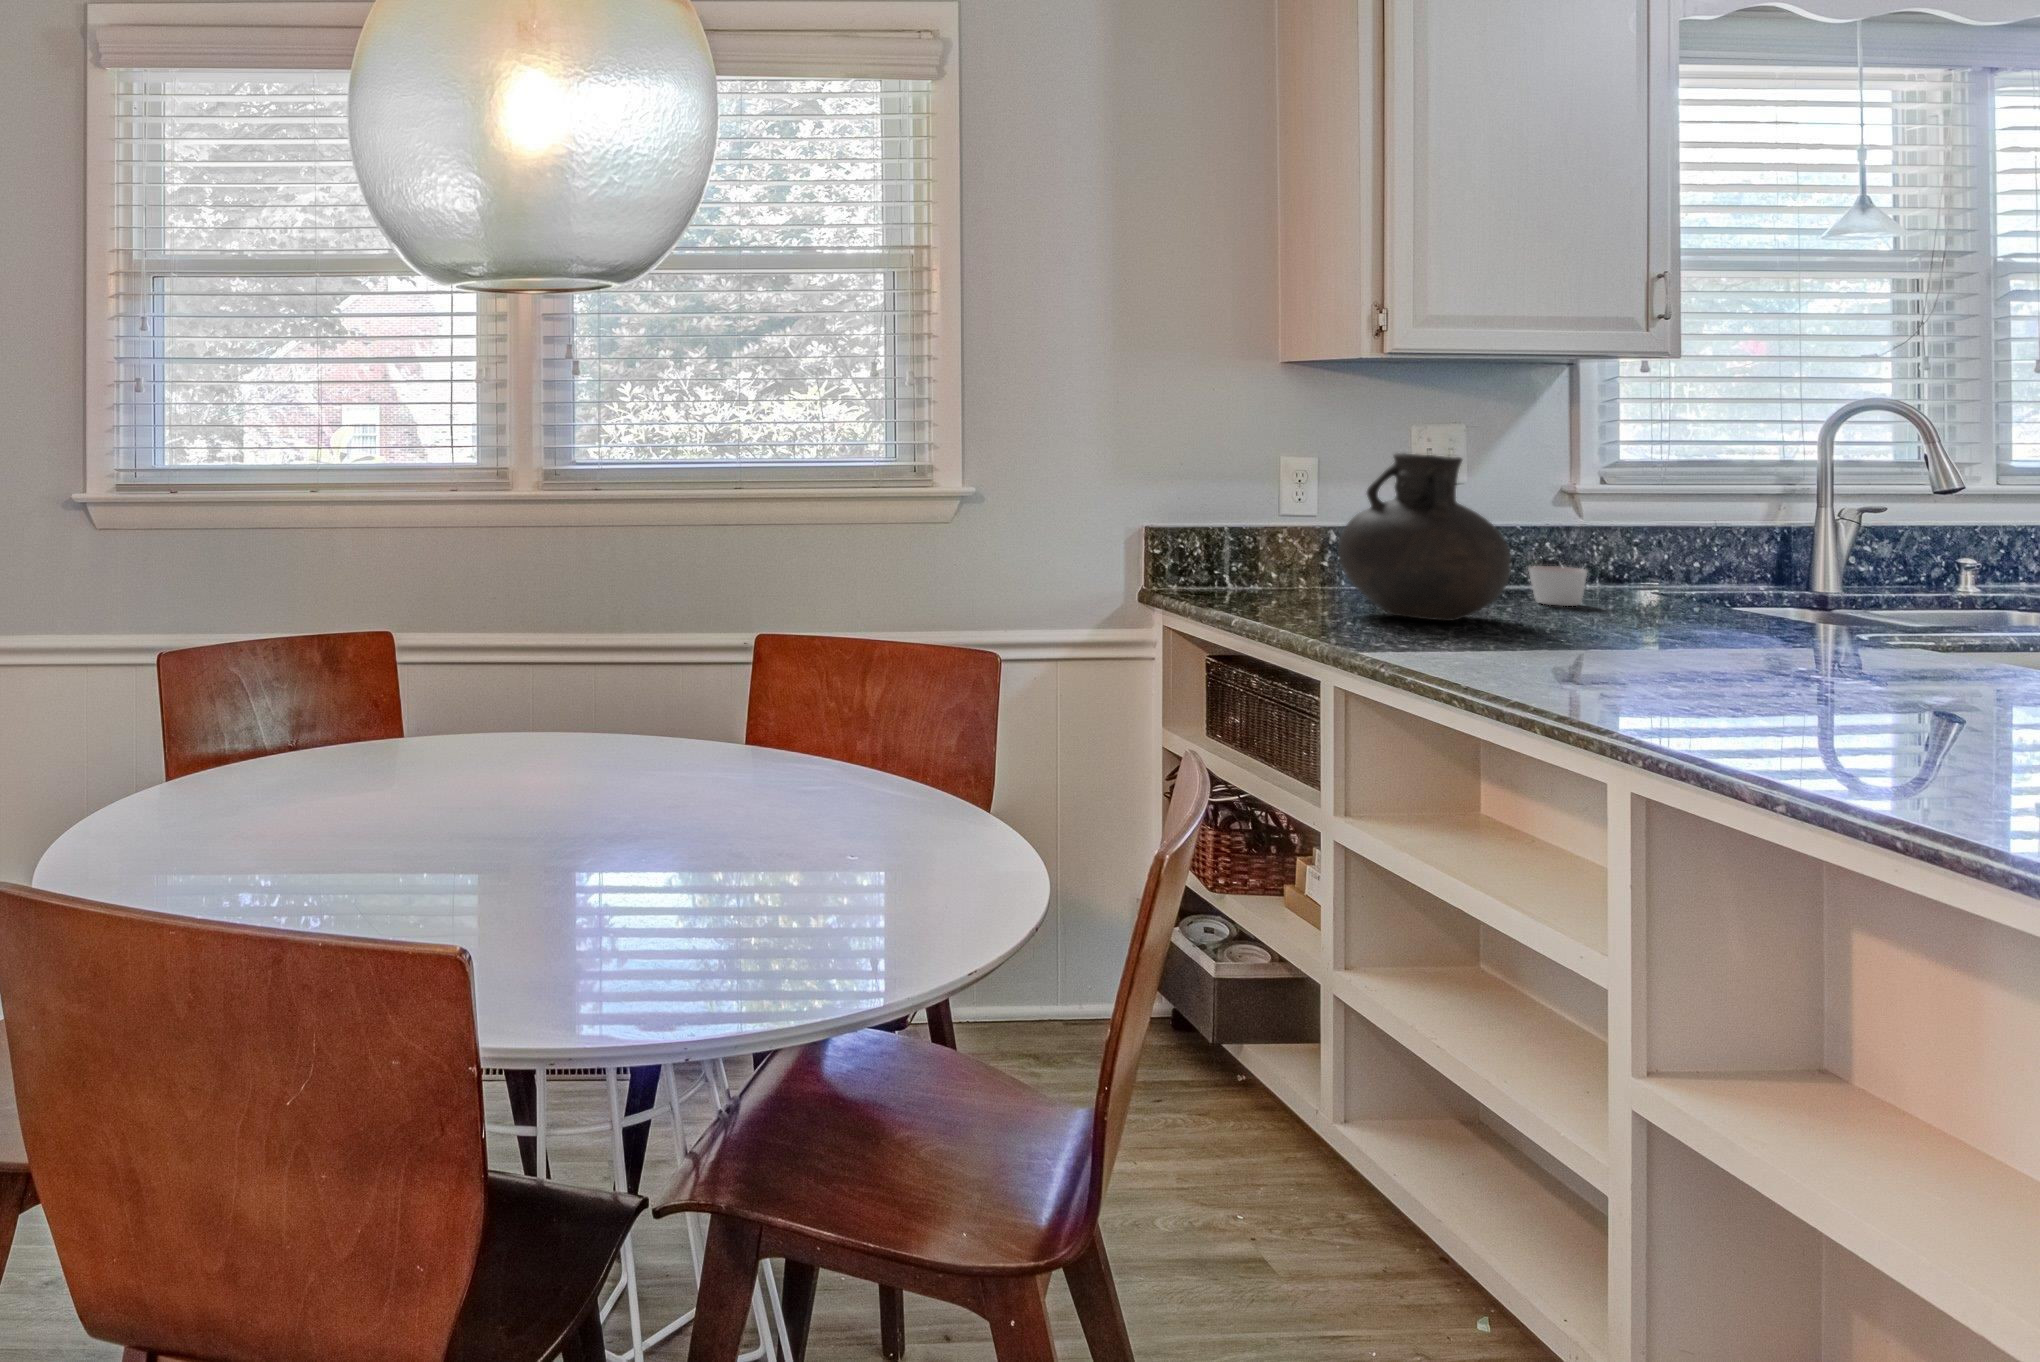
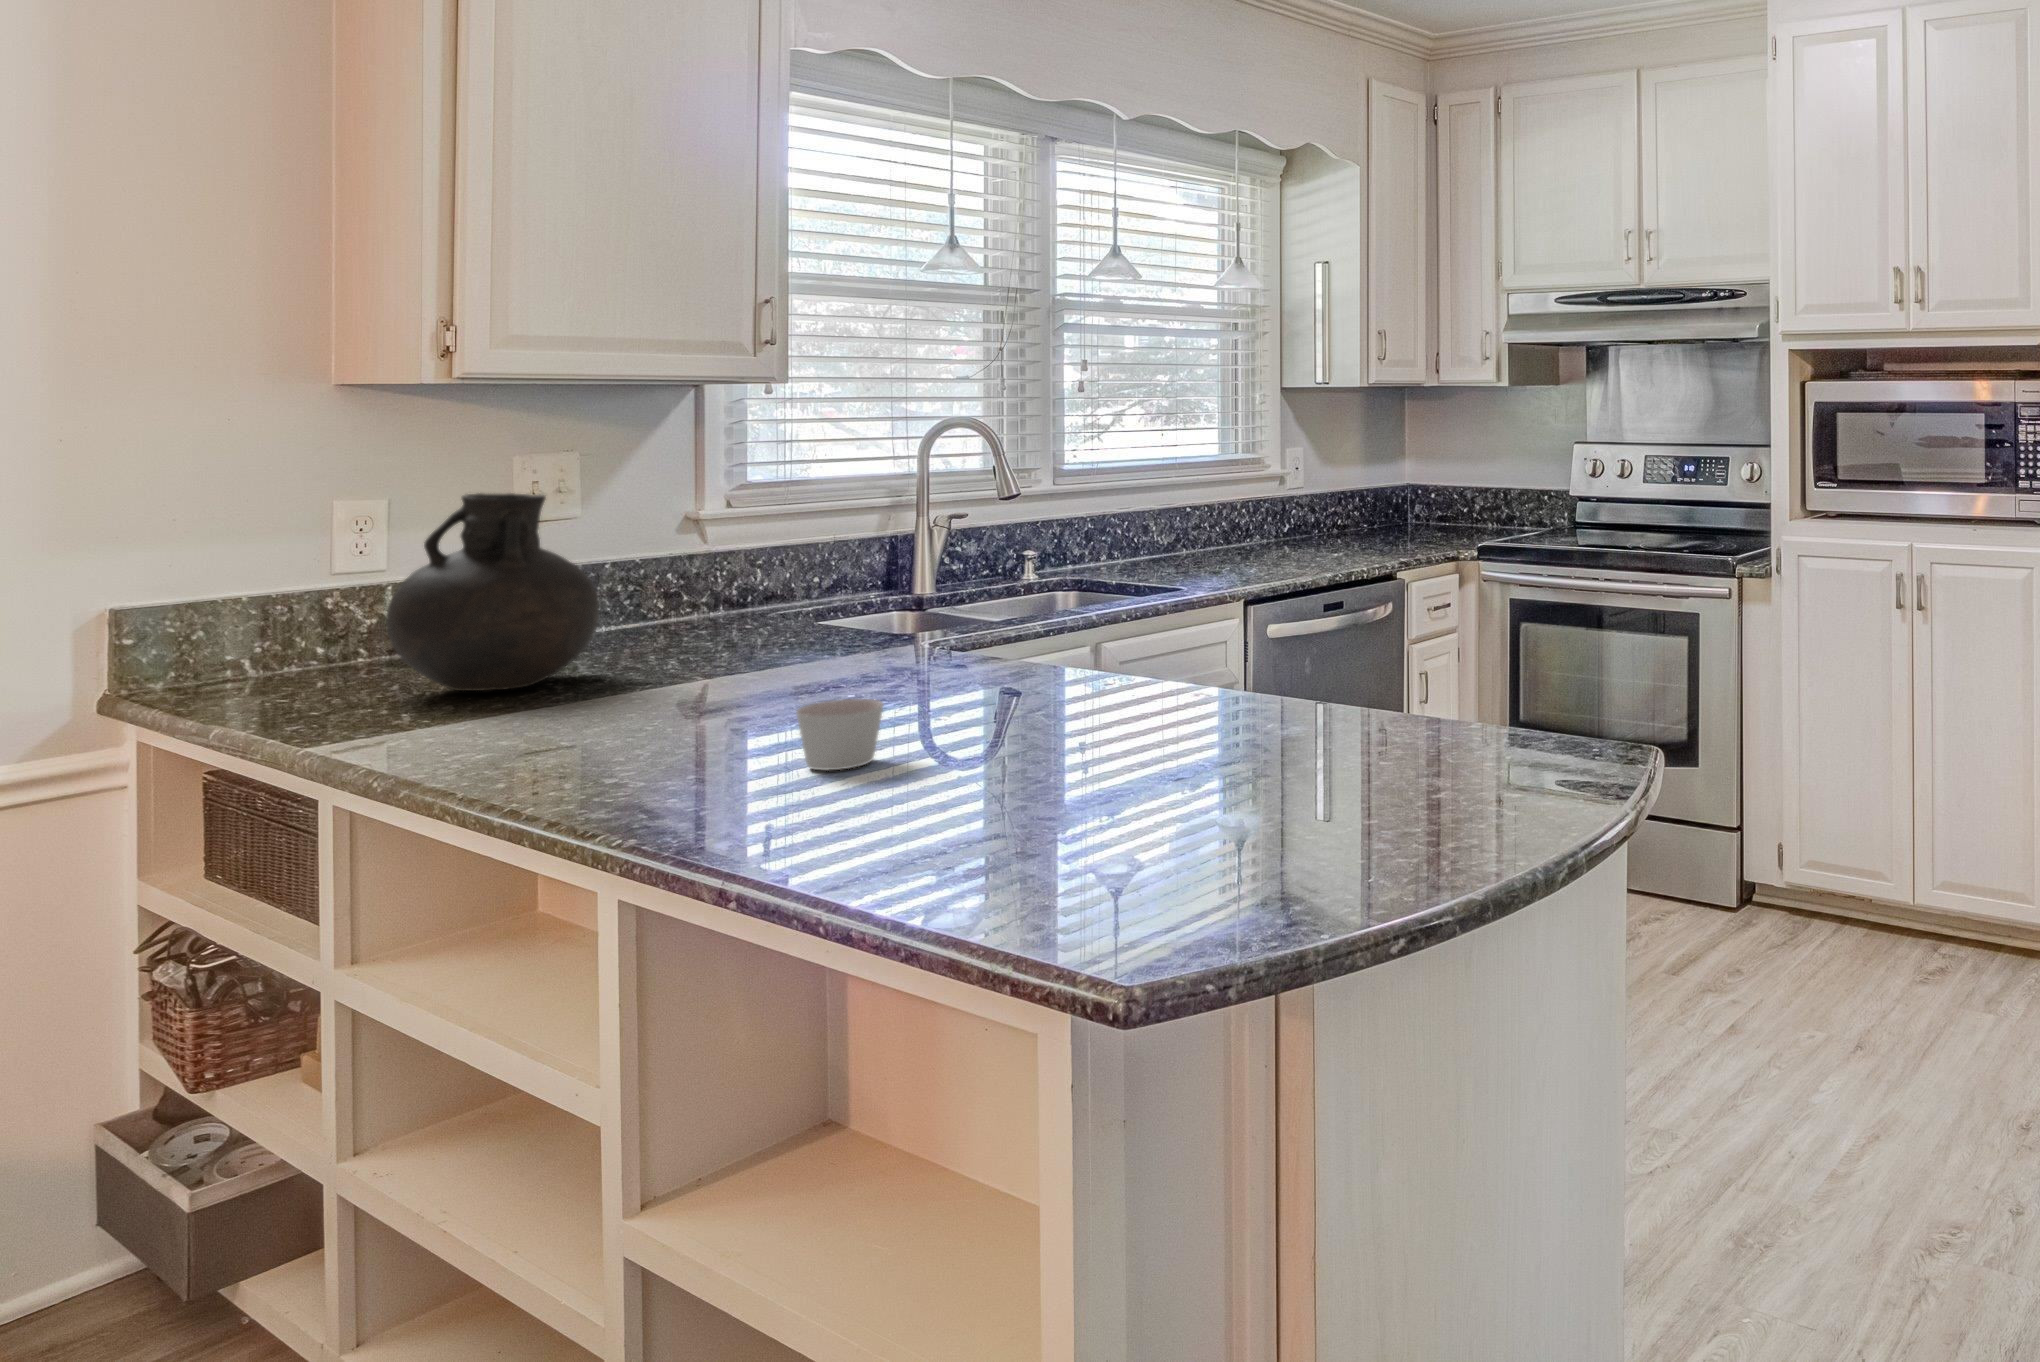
candle: present [1529,566,1587,606] -> present [796,699,884,770]

